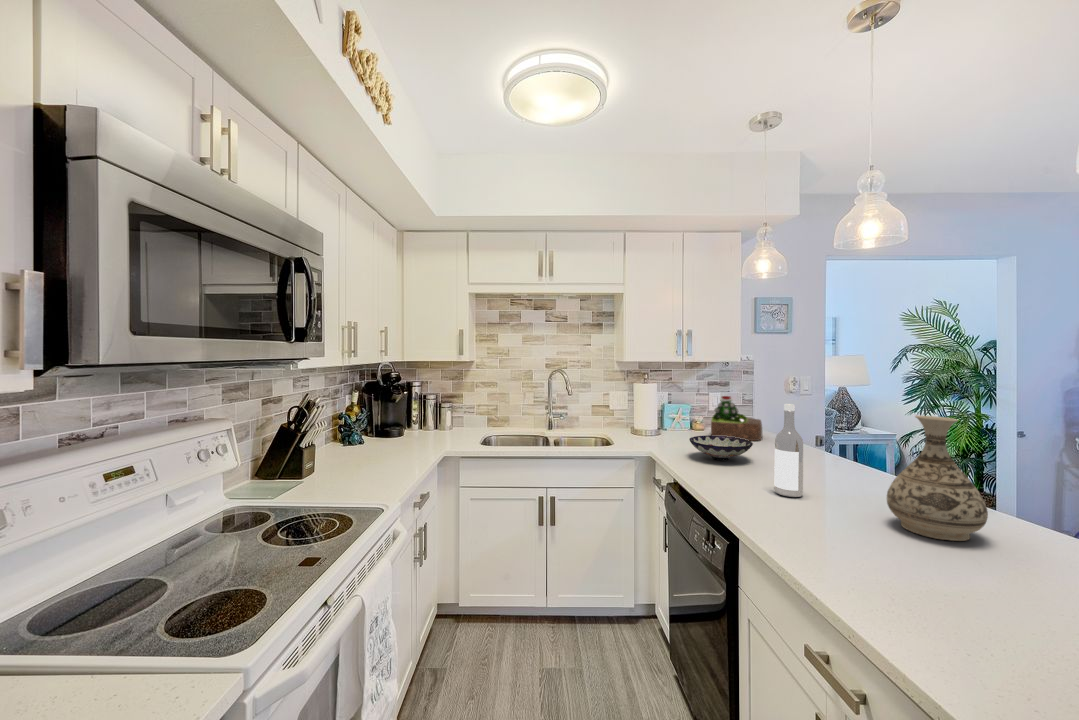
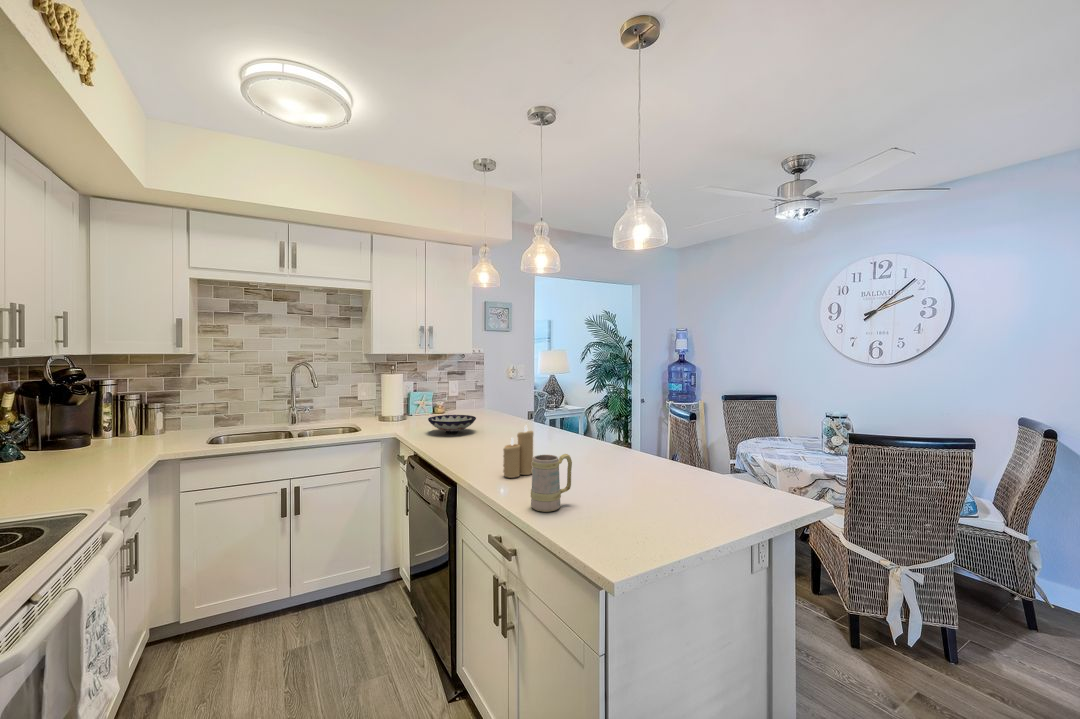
succulent plant: present [711,396,762,441] -> none [448,383,488,418]
wine bottle: present [774,404,803,497] -> none [485,384,503,451]
vase: present [887,416,988,541] -> none [547,387,593,461]
candle: none [820,475,875,556] -> present [503,425,533,478]
mug: none [902,545,1000,661] -> present [531,454,572,512]

